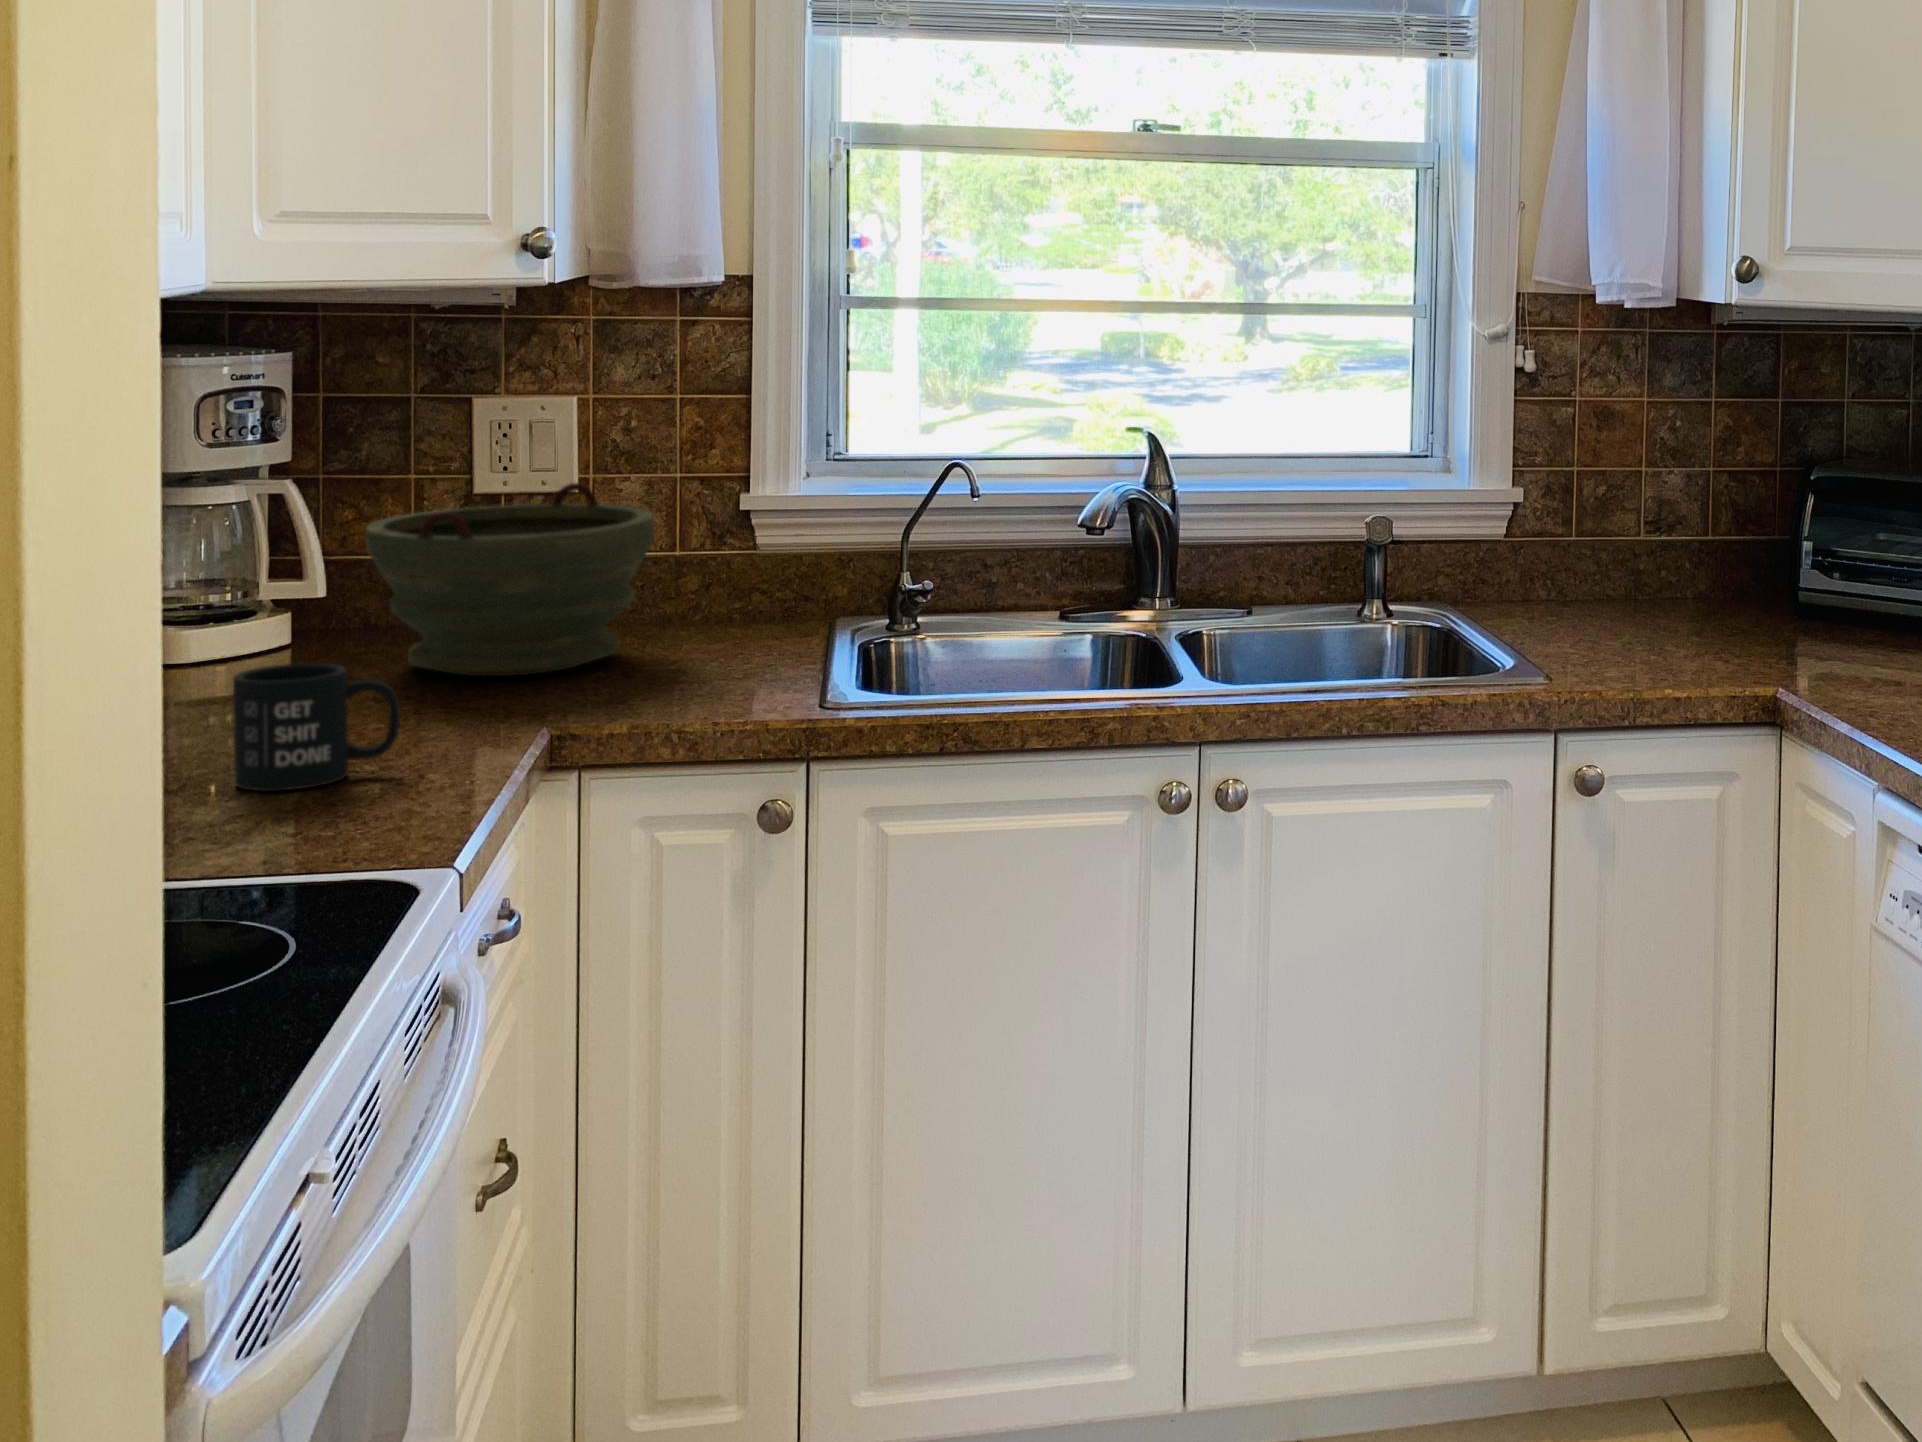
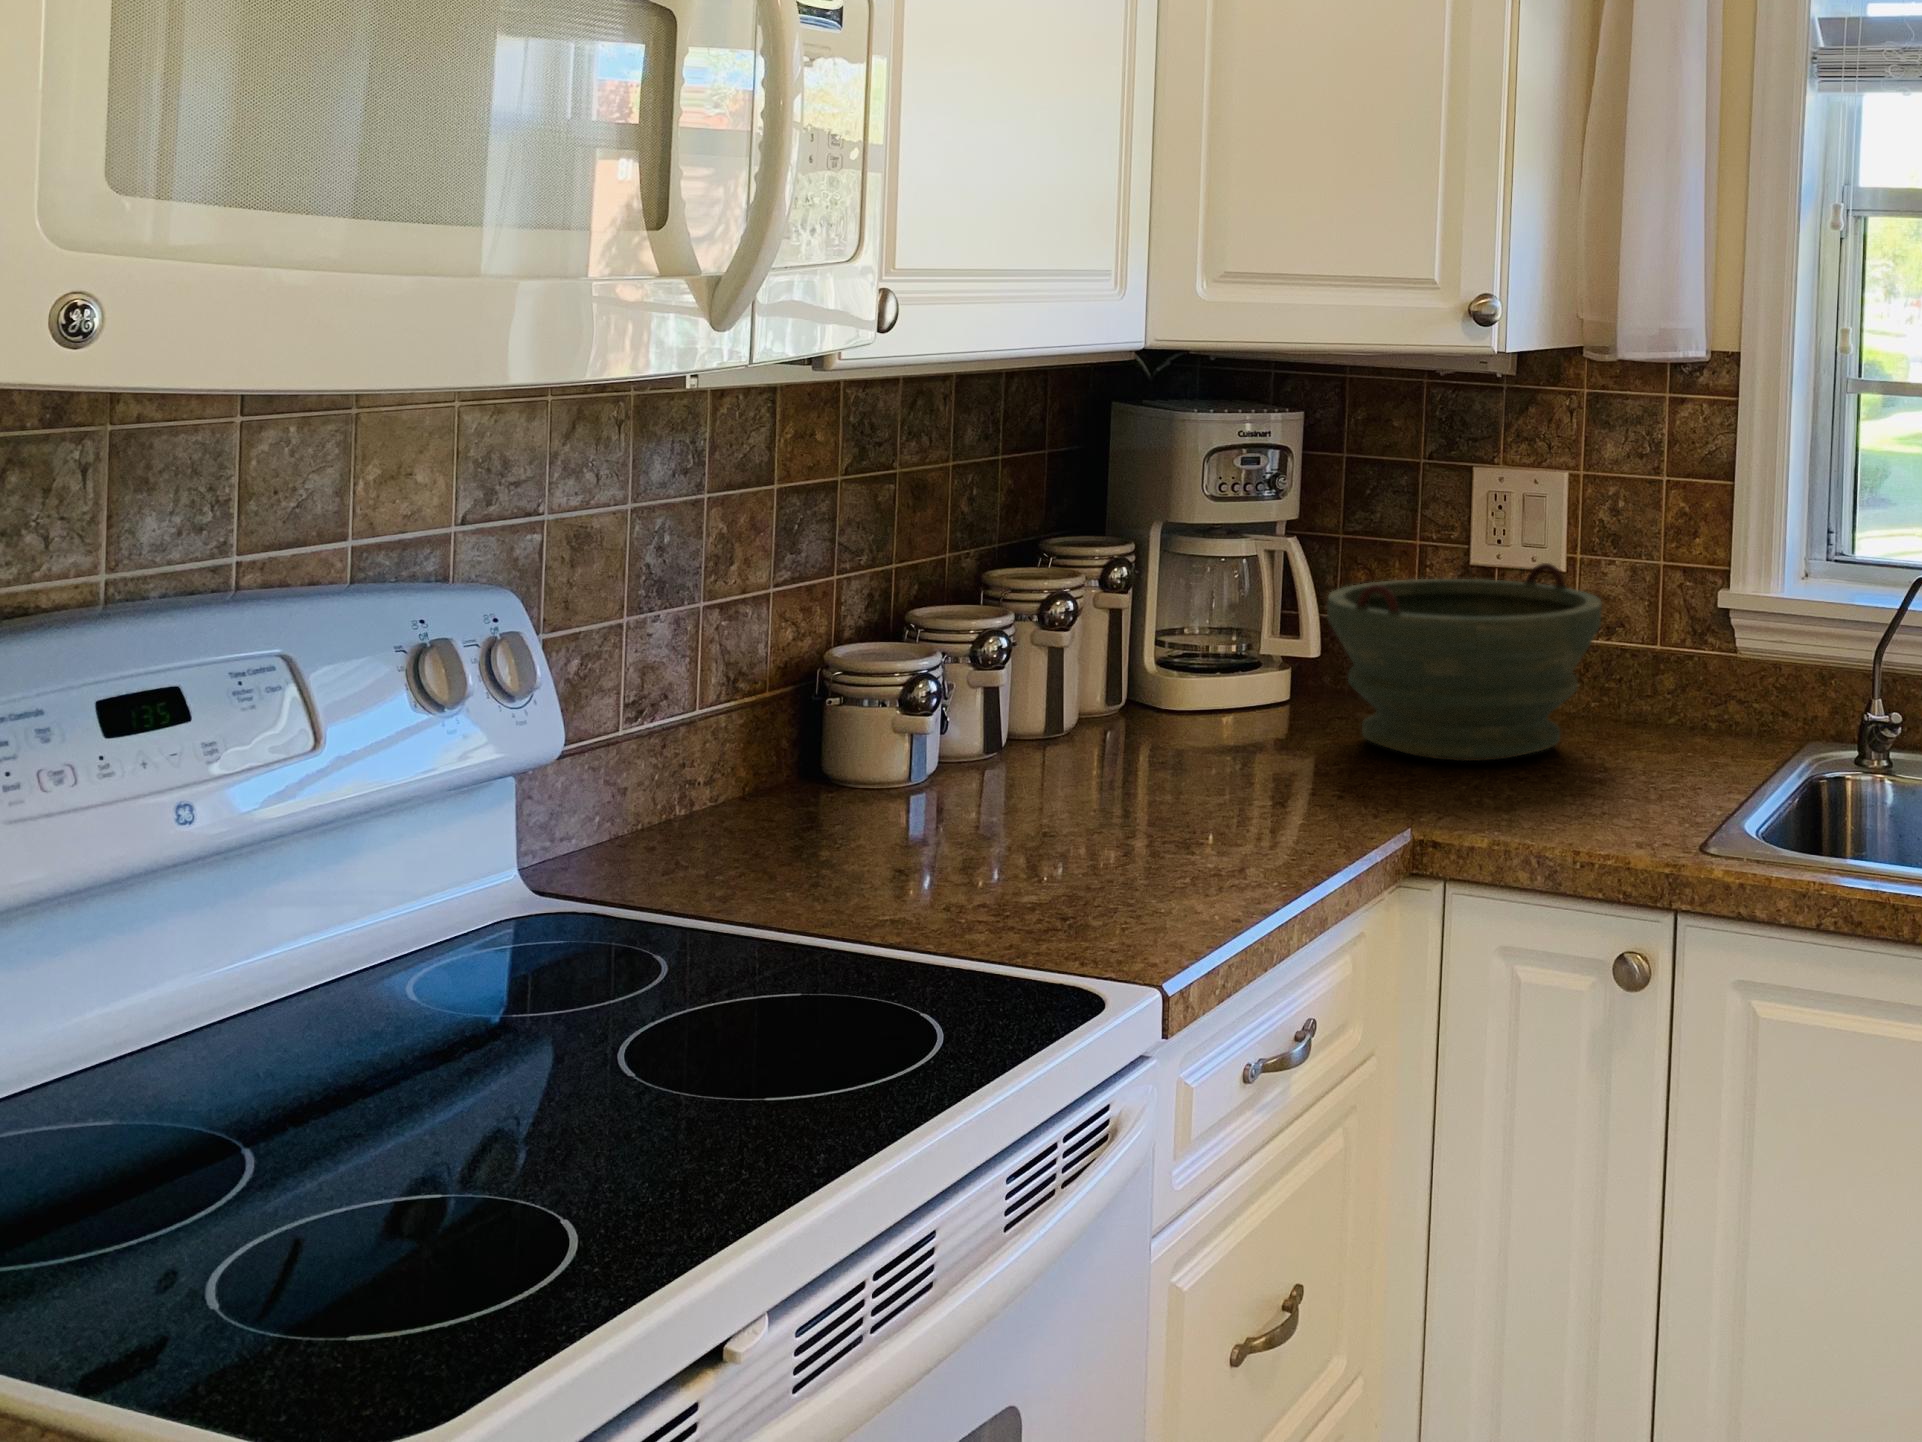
mug: present [233,663,400,791] -> none [1100,728,1248,858]

